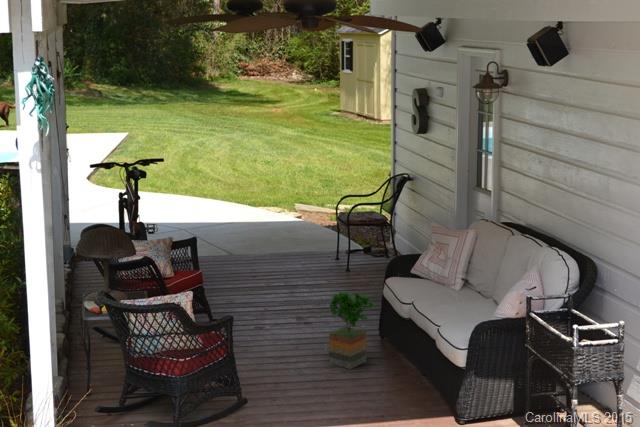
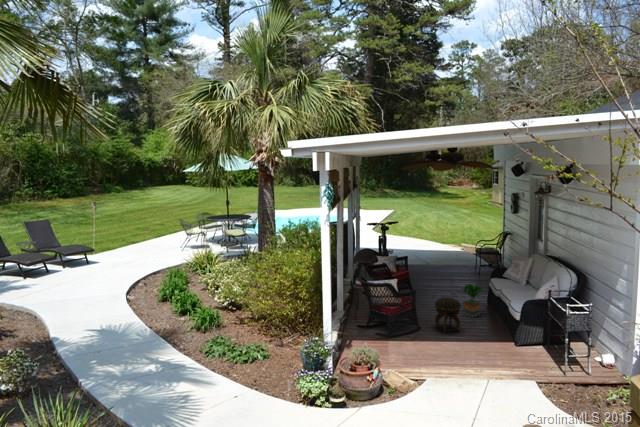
footstool: none [269,327,330,412] -> present [435,297,461,332]

